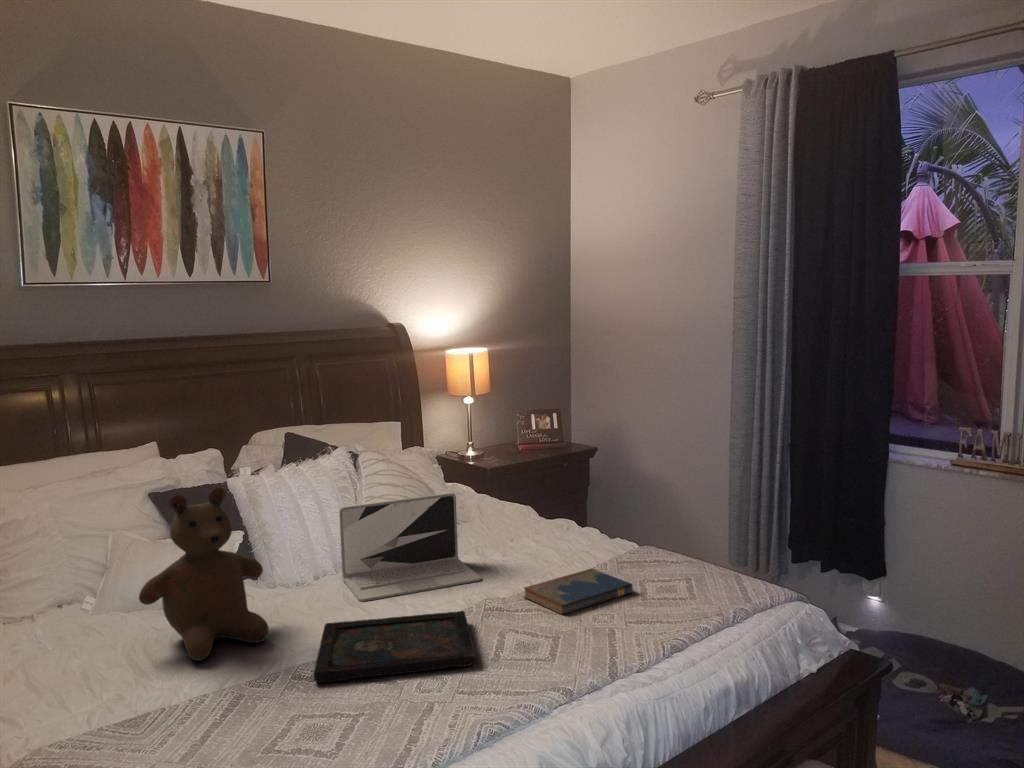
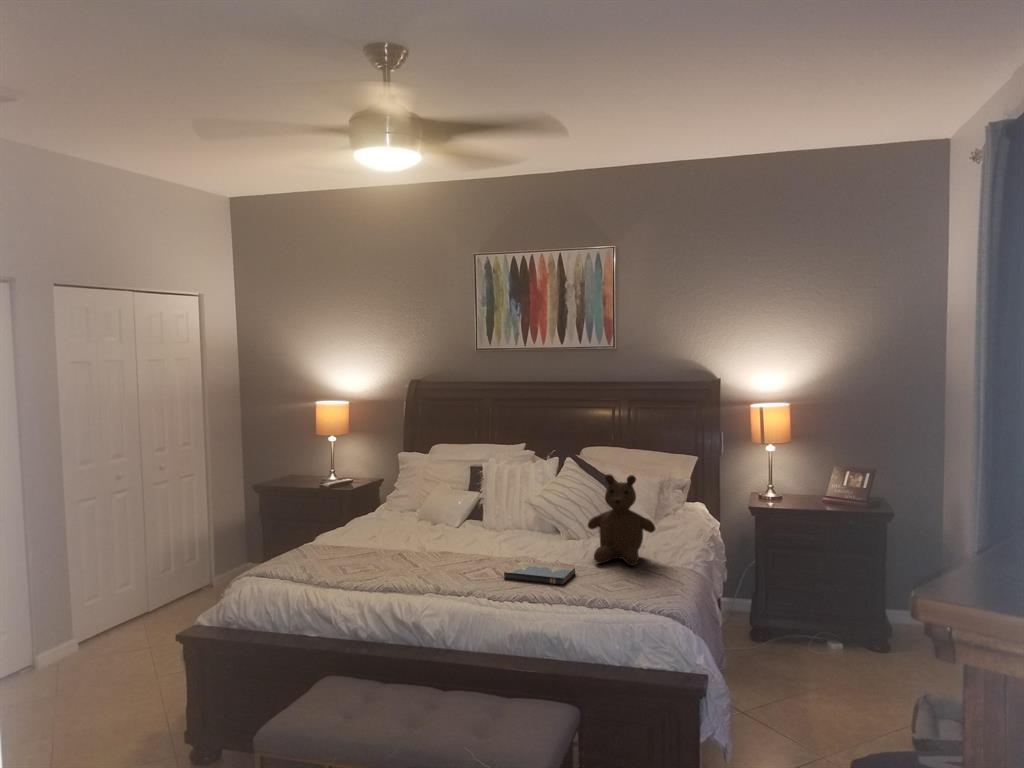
teddy bear: present [139,487,269,661] -> present [588,474,656,566]
laptop: present [339,493,481,602] -> none [470,493,558,556]
tray: present [313,611,476,683] -> none [369,544,468,576]

